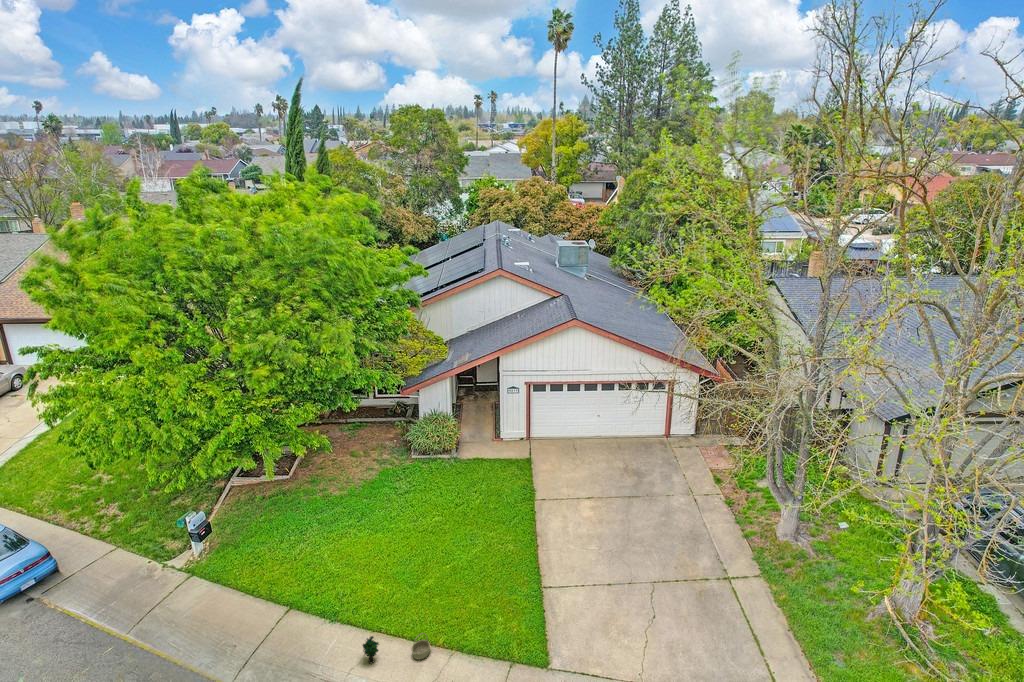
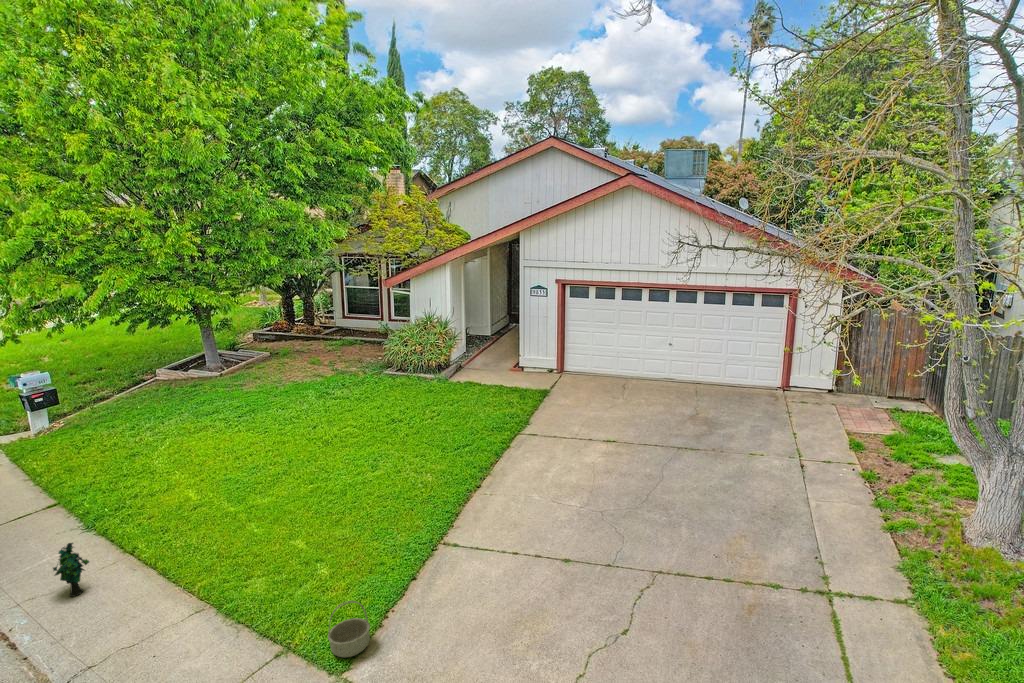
basket: present [412,633,430,659] -> present [328,601,370,657]

